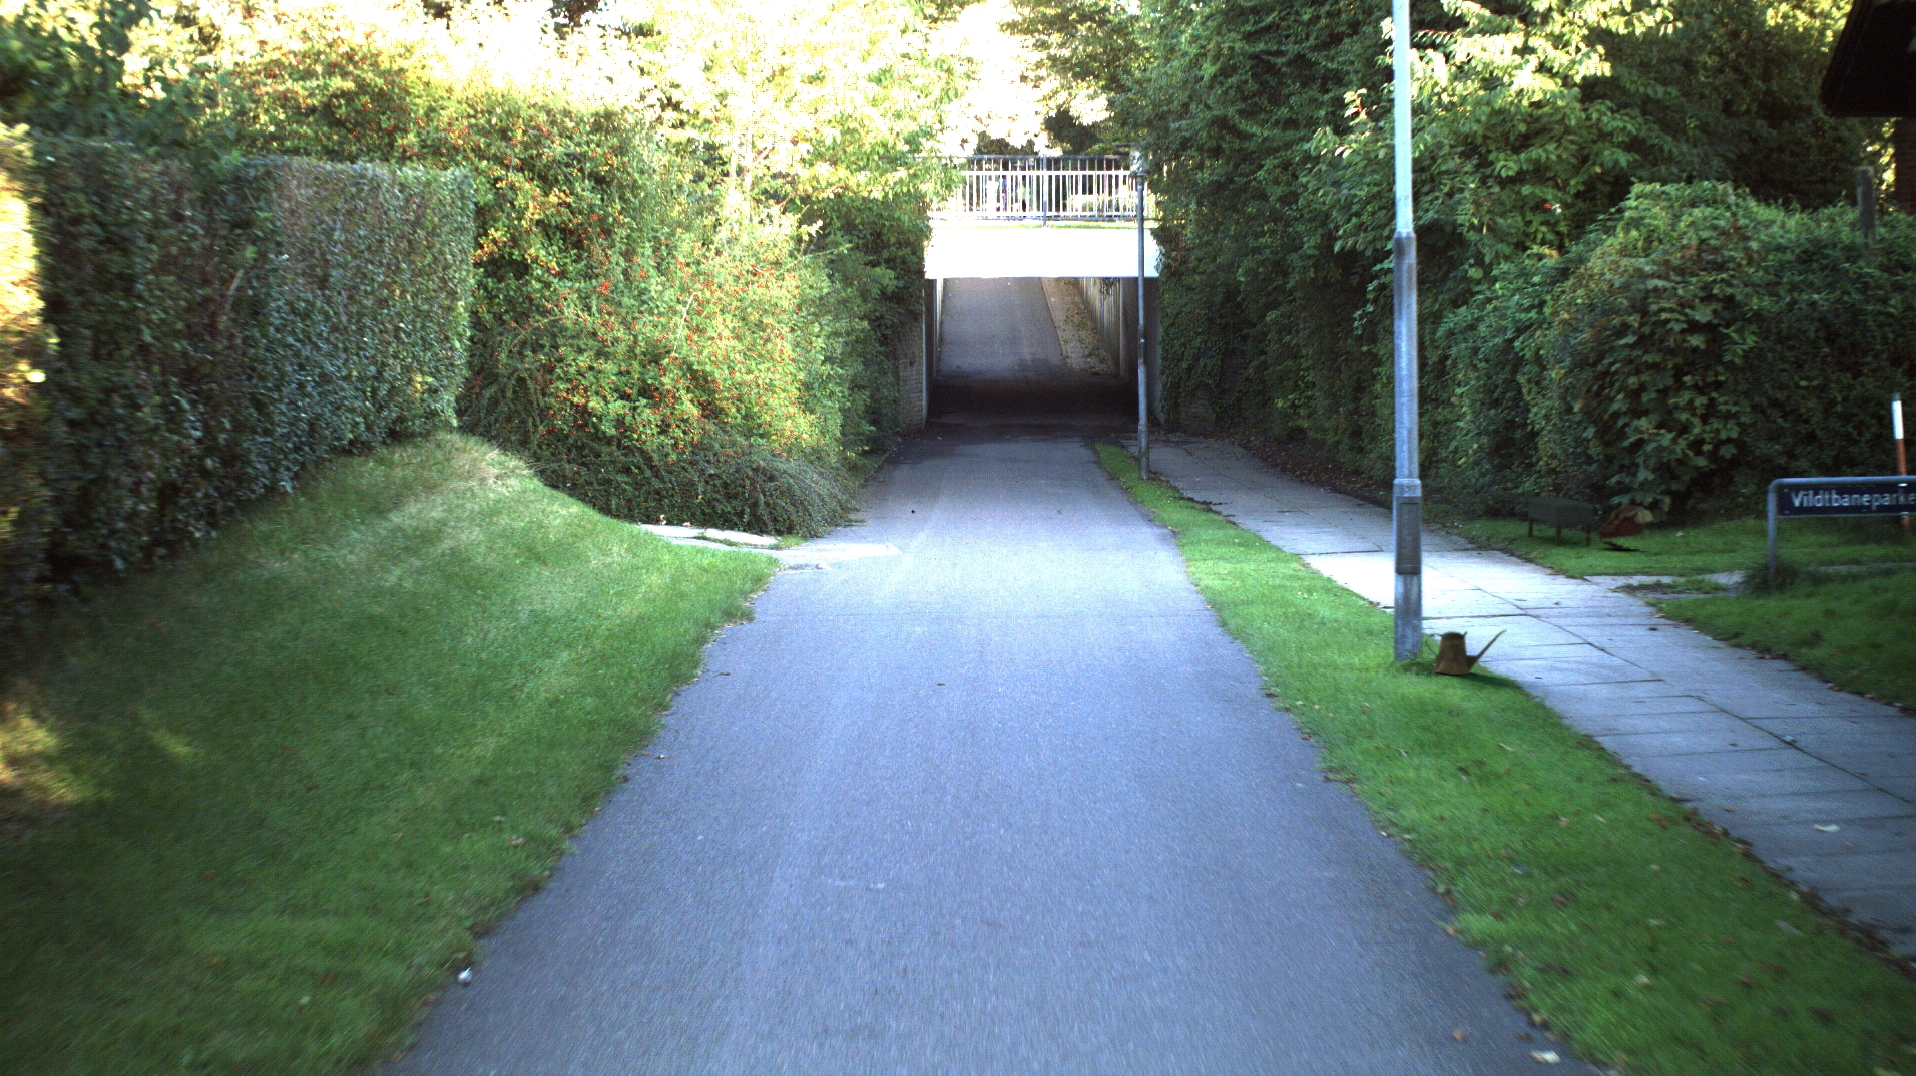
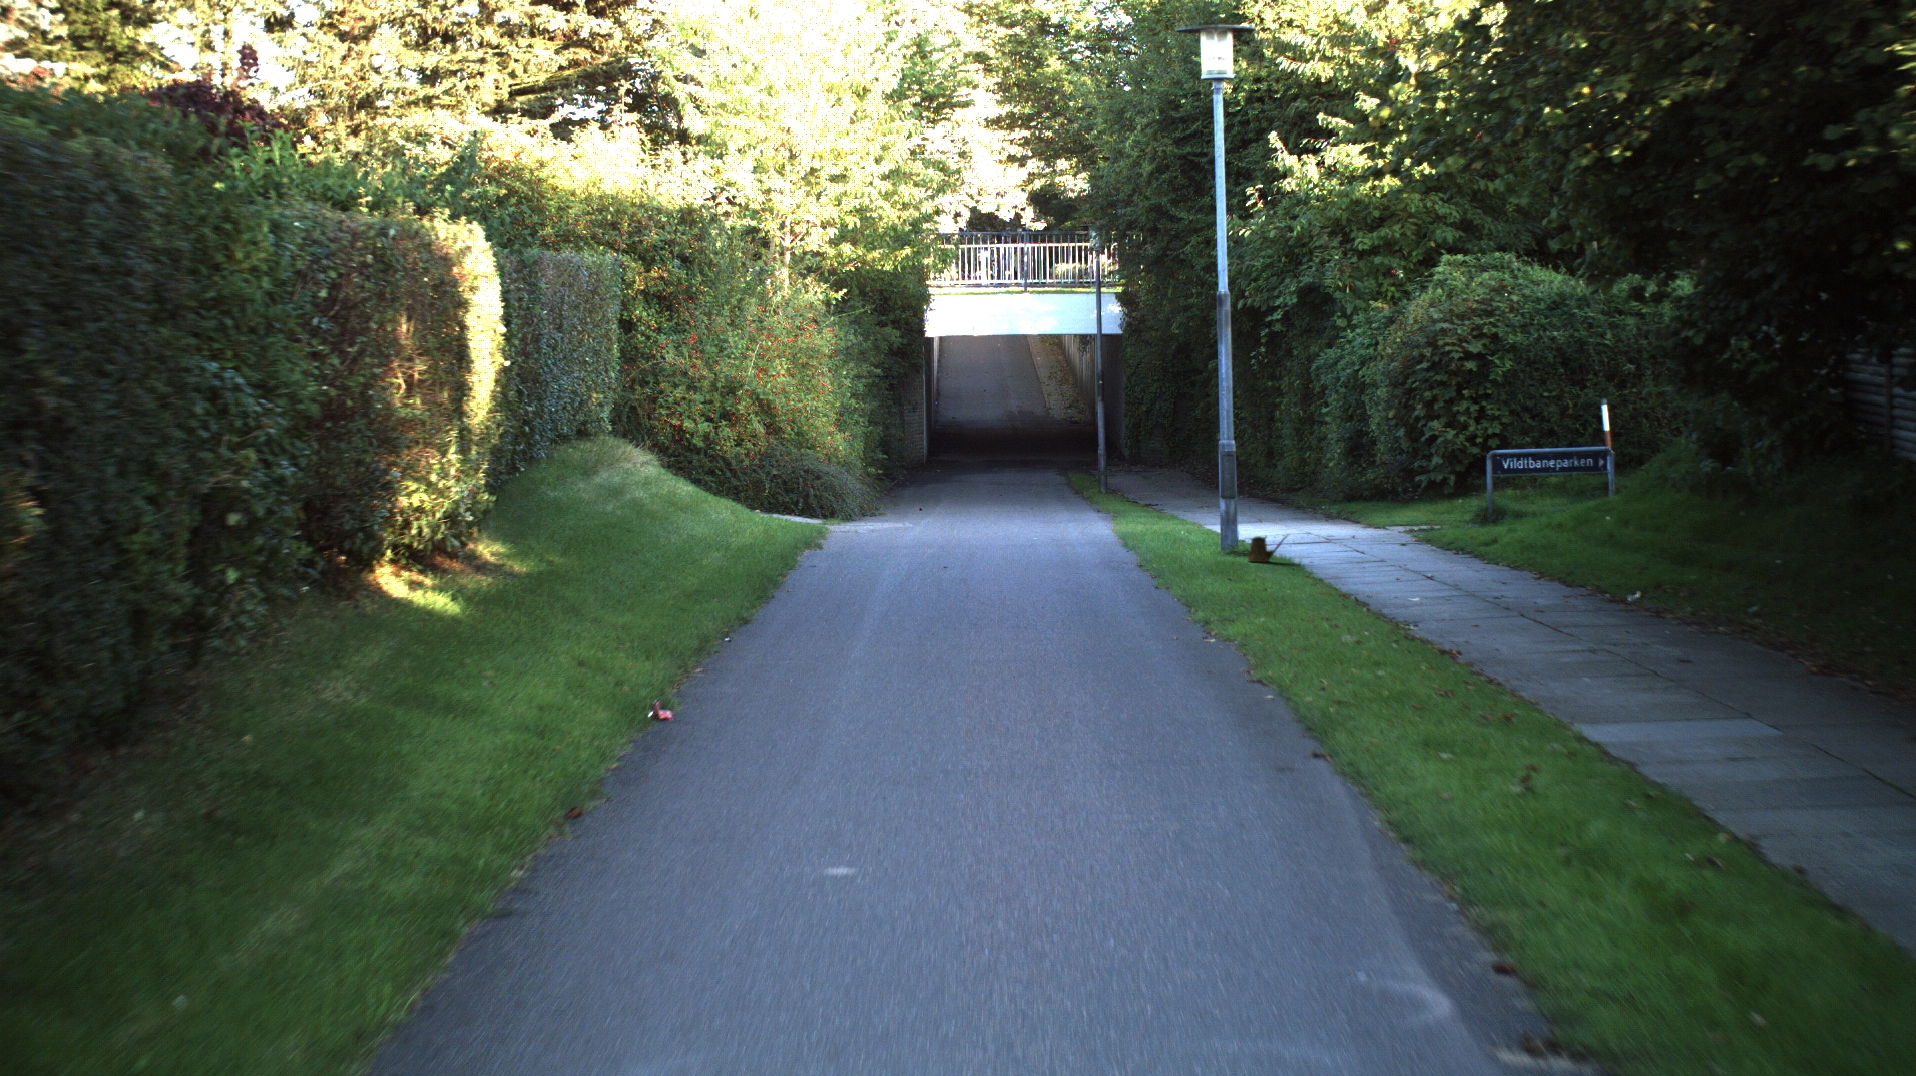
bench: present [1528,497,1594,545] -> none [1370,483,1413,516]
backpack: present [1599,505,1653,550] -> none [1414,485,1452,517]

